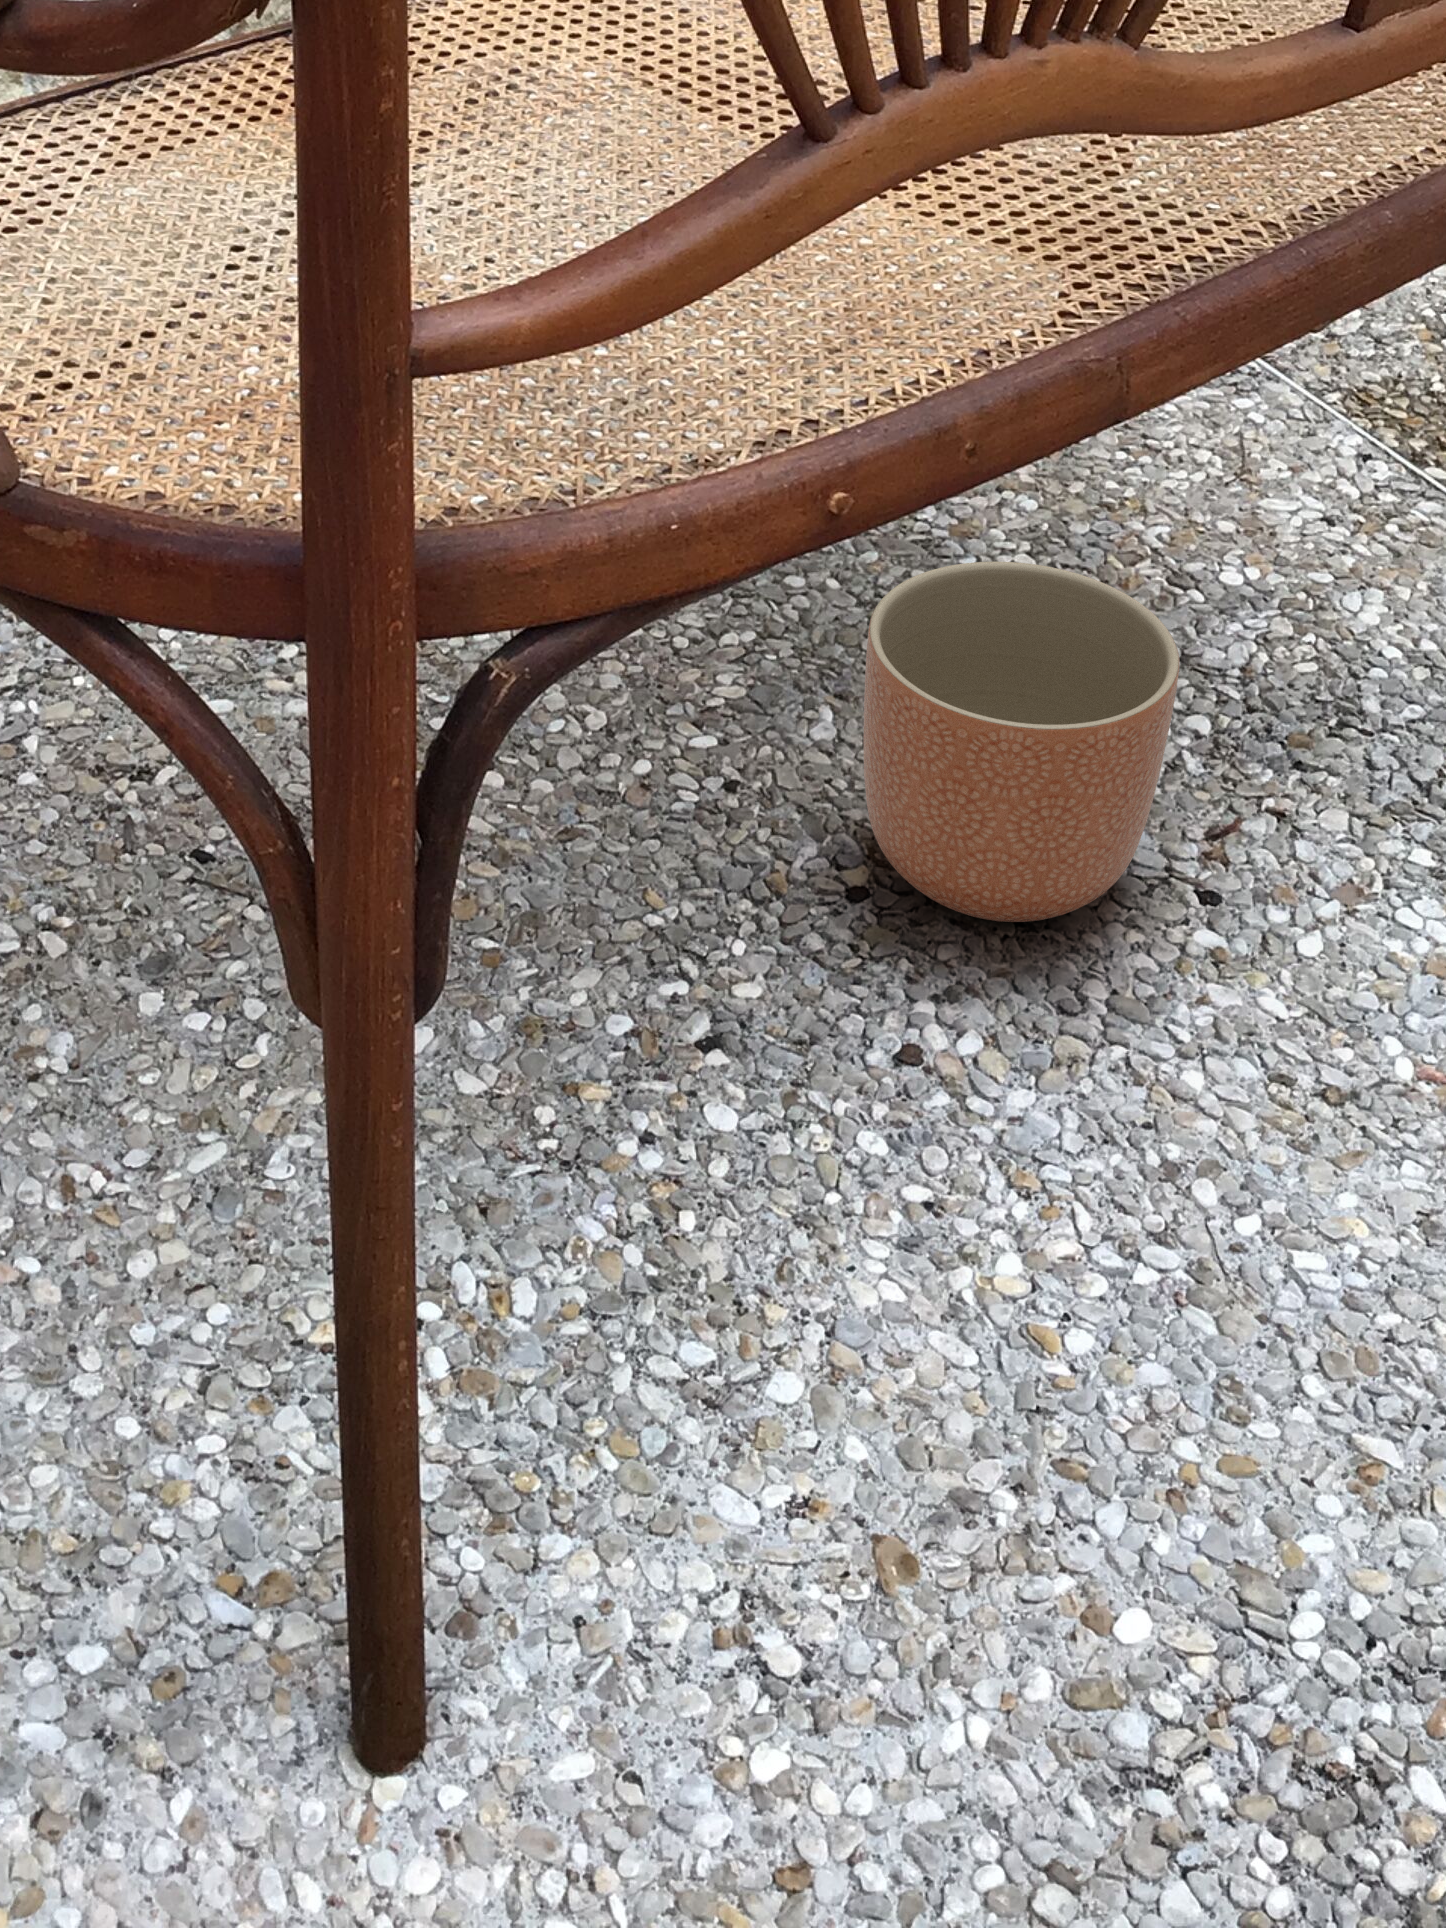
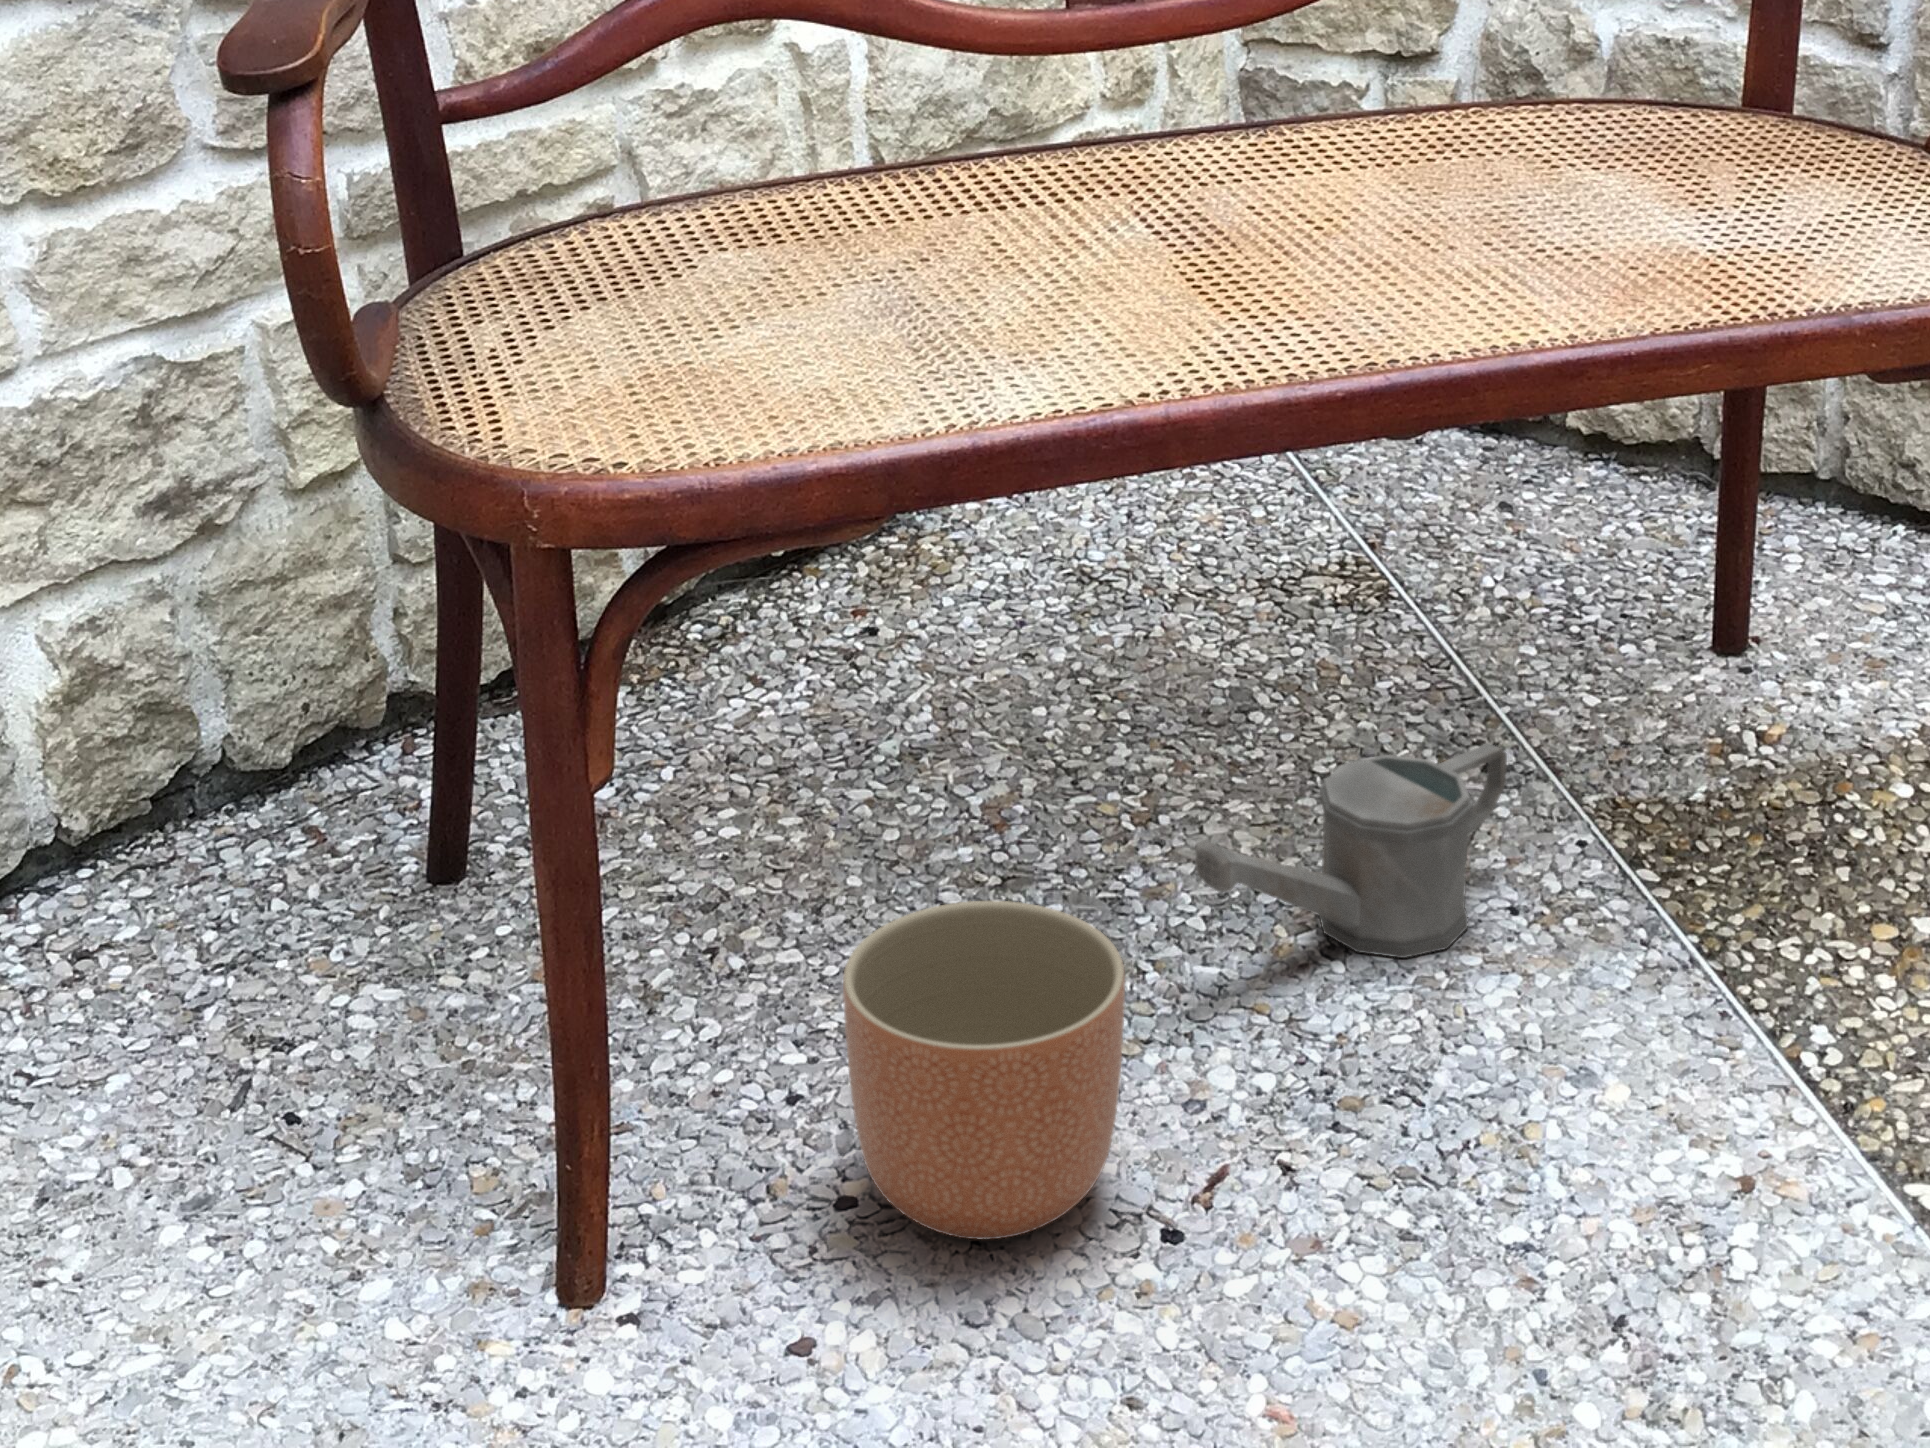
watering can: none [1087,352,1321,580] -> present [1195,743,1507,958]

